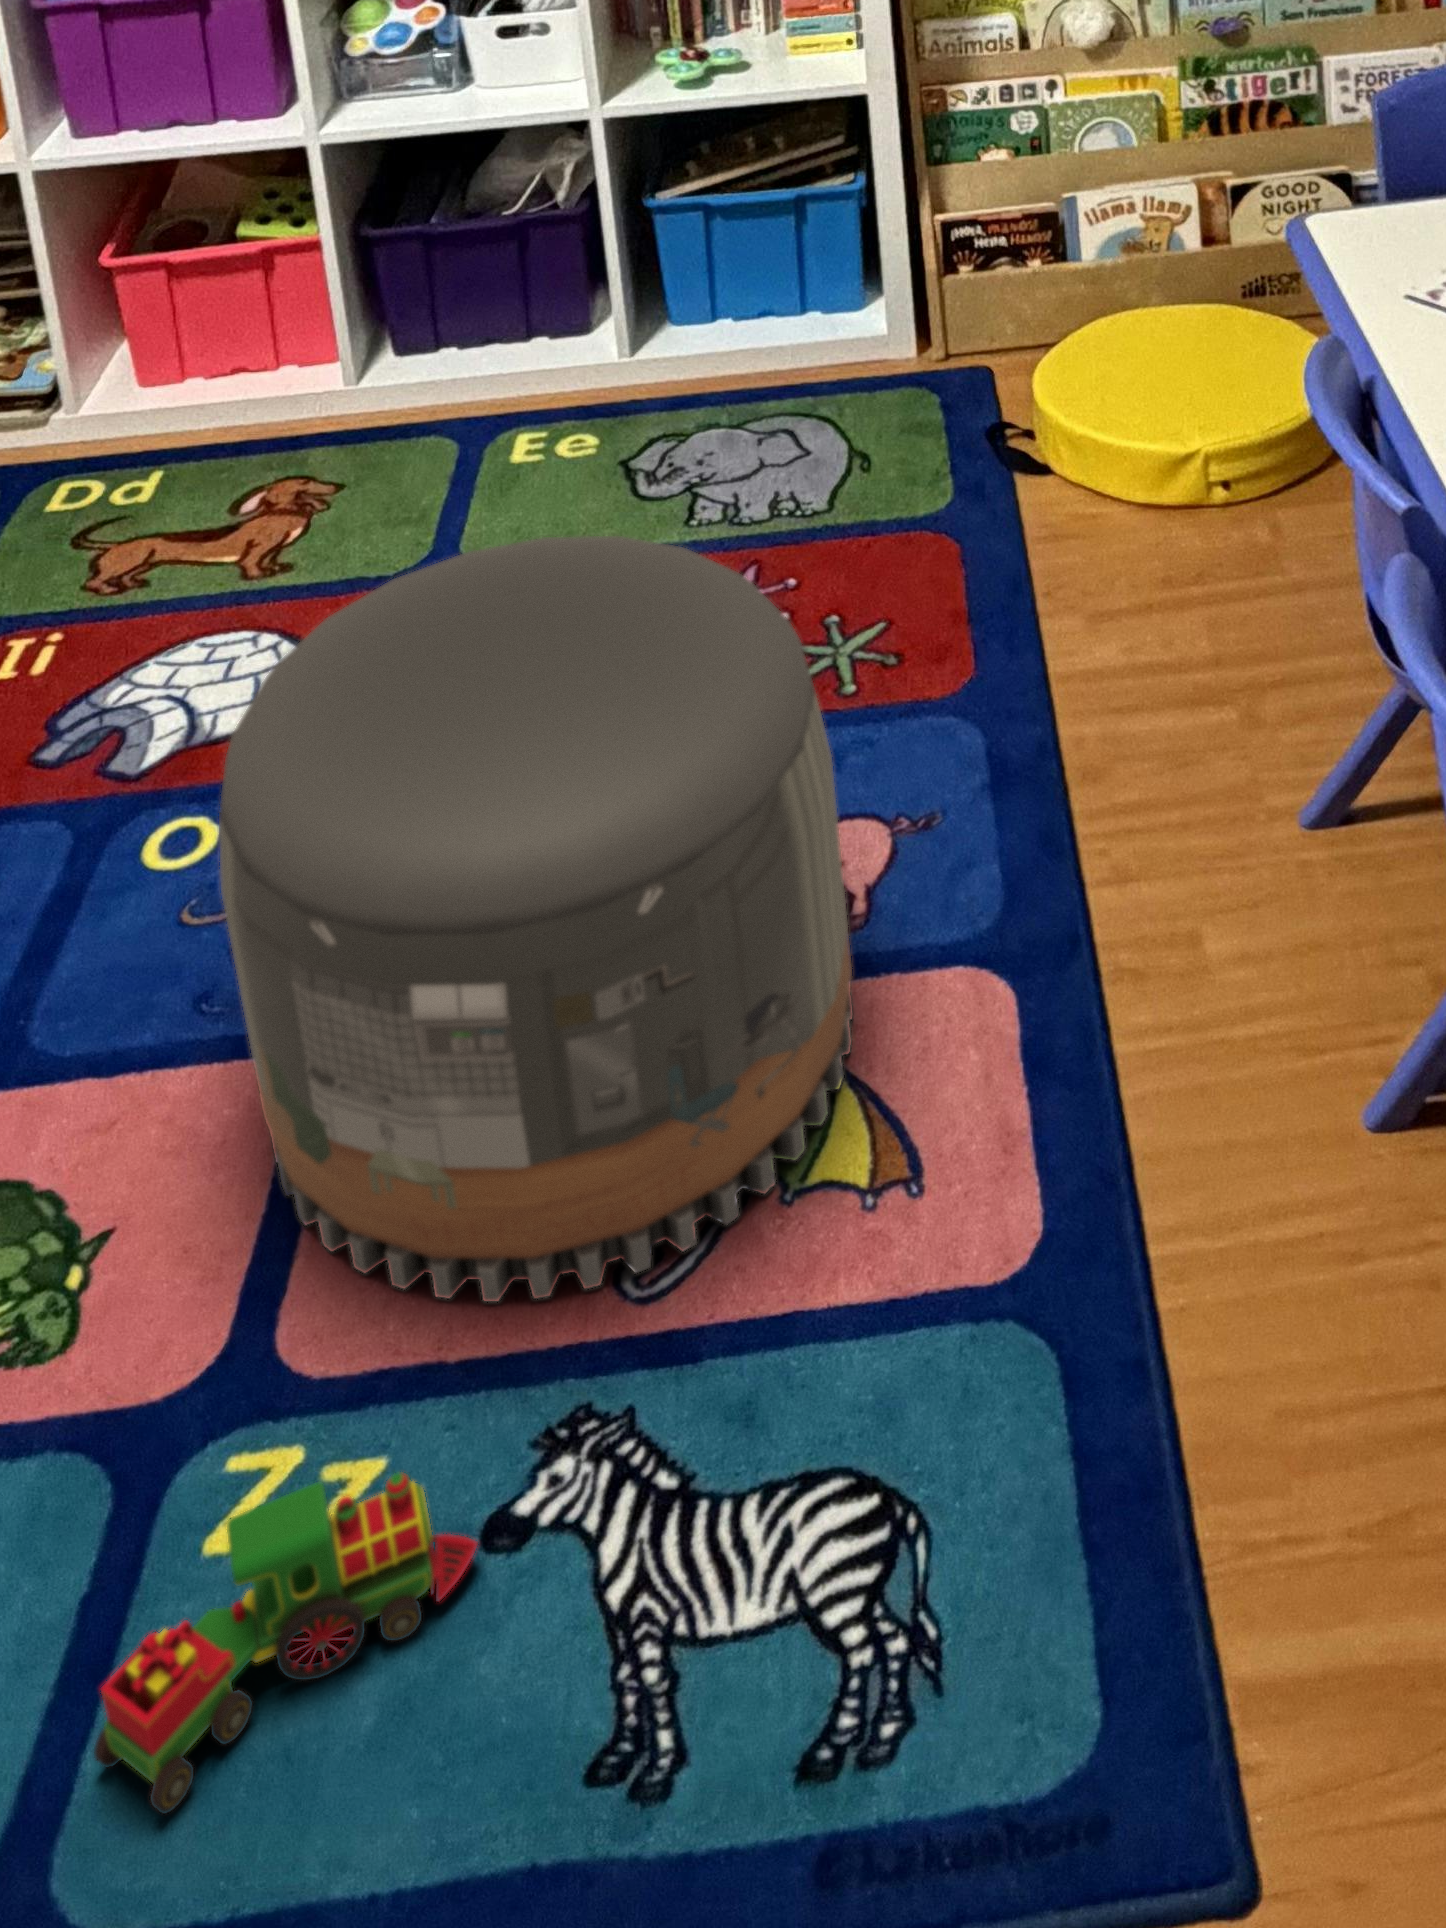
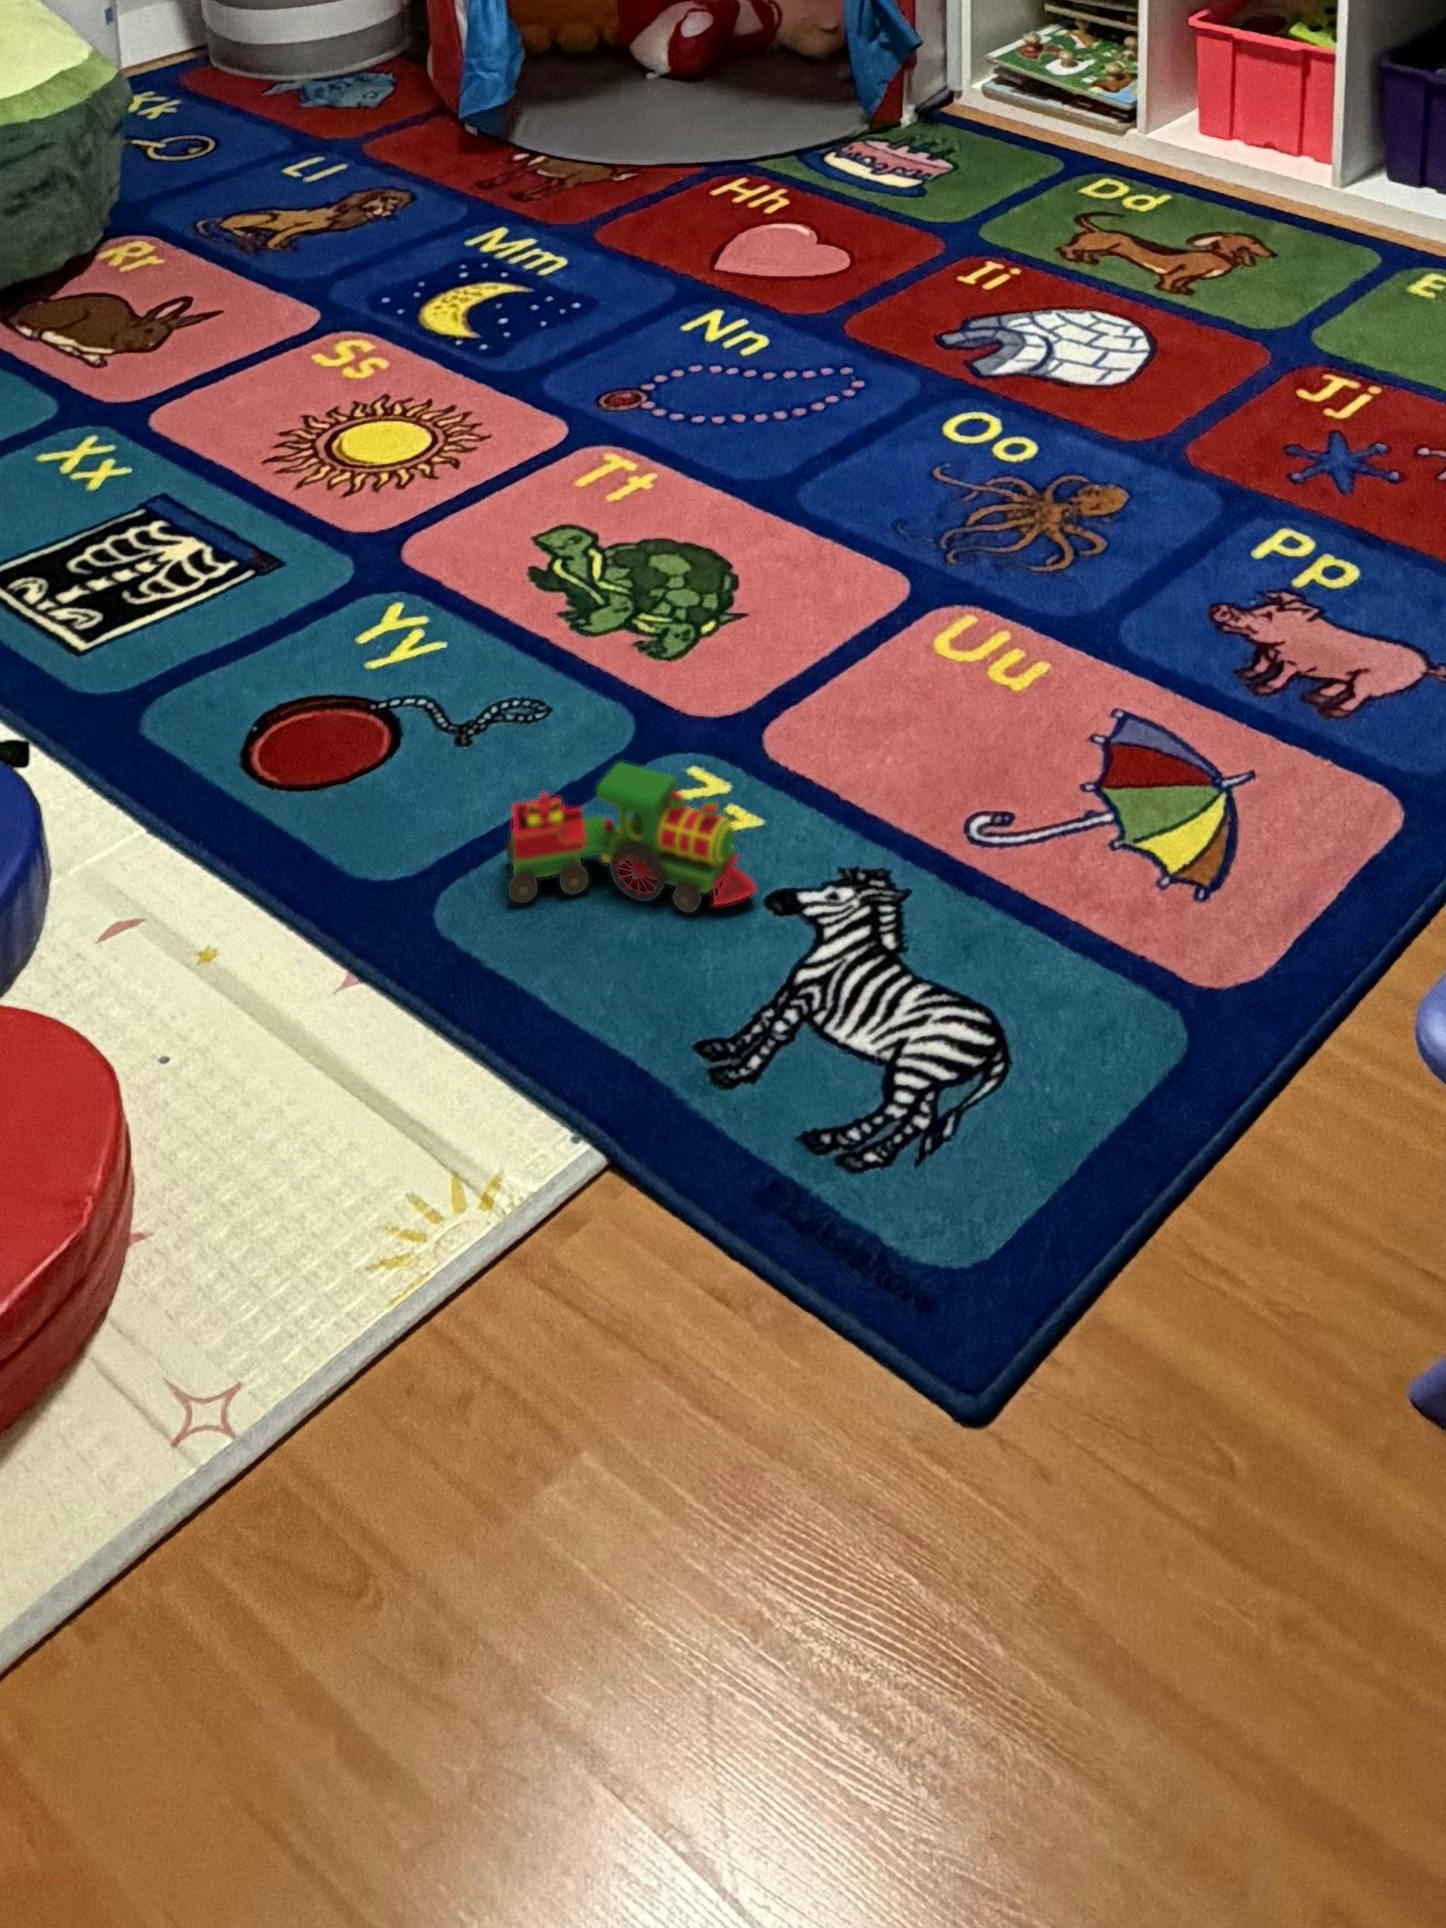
pouf: present [219,536,853,1302] -> none [828,261,1318,834]

